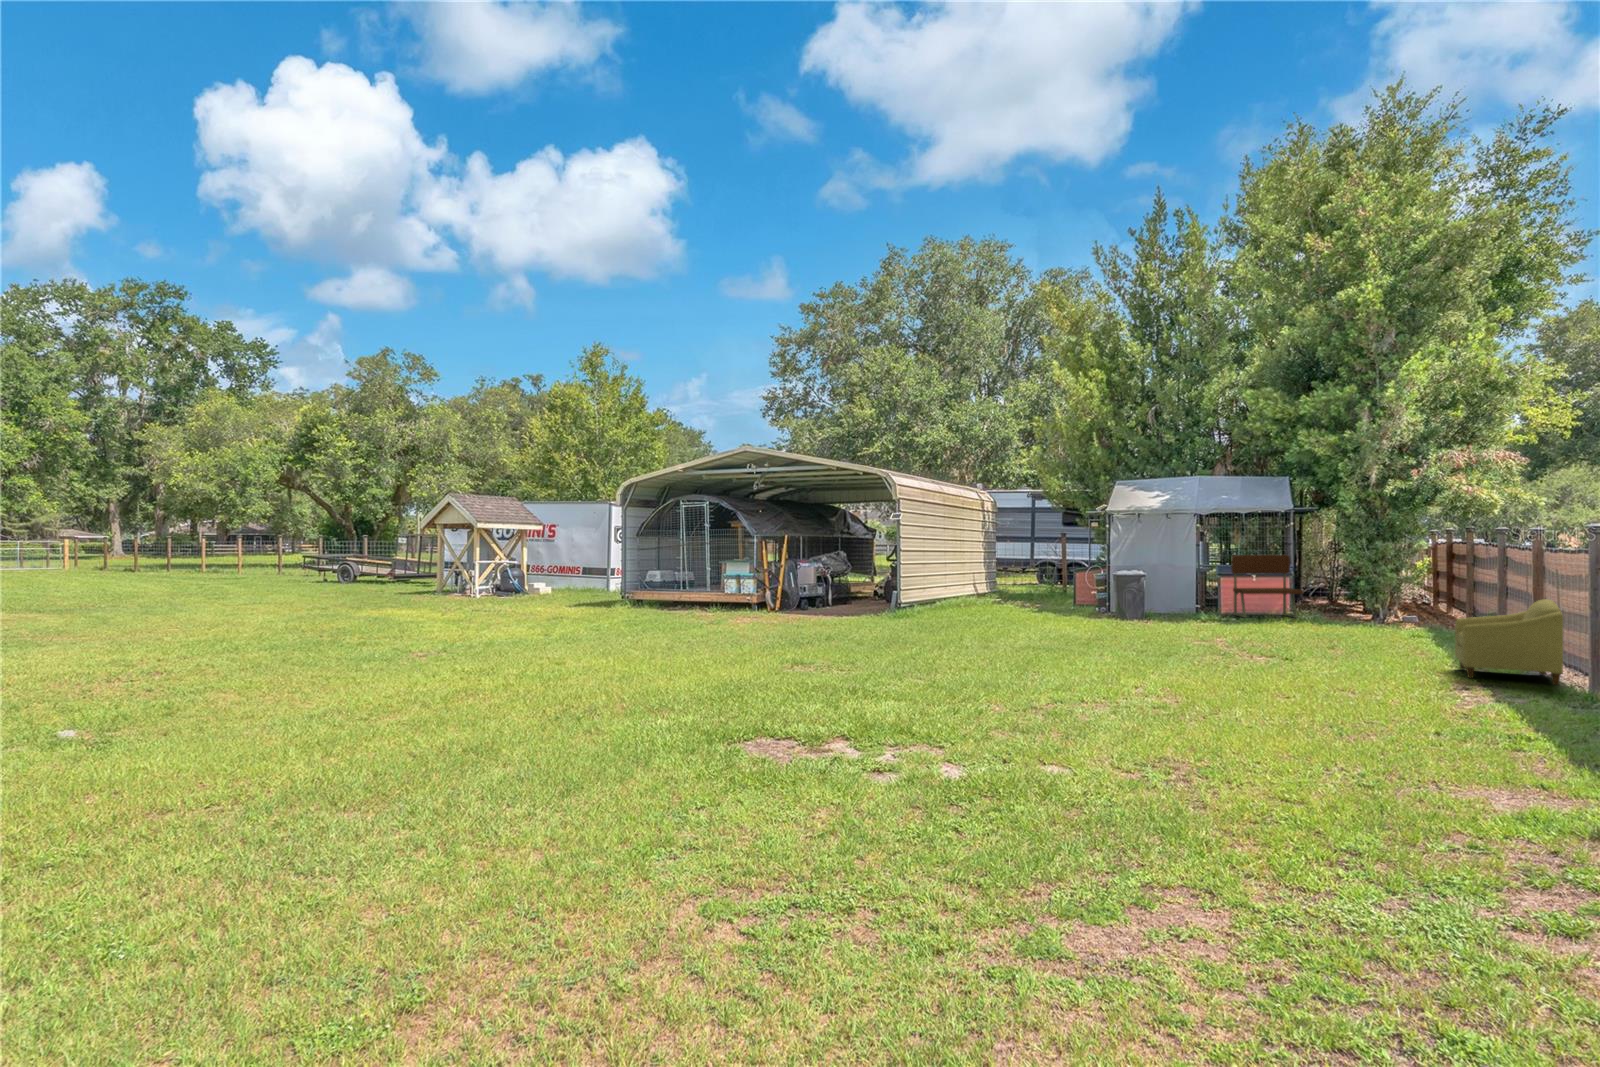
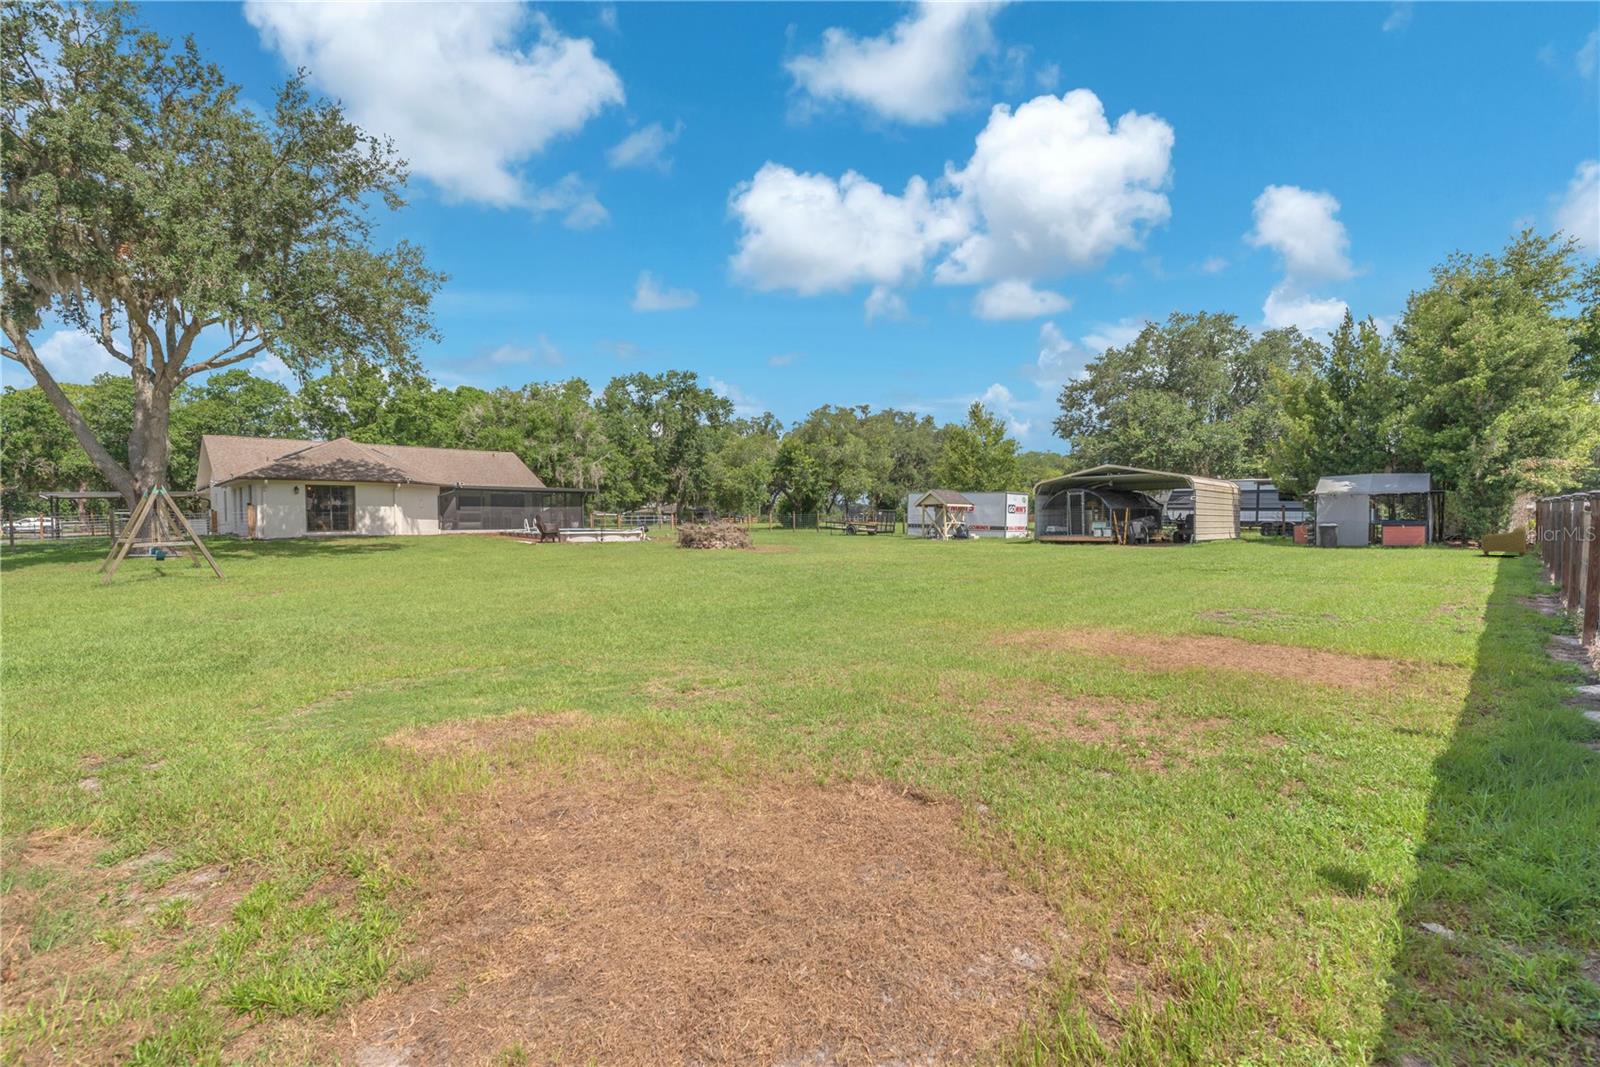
bench: present [1231,555,1304,618] -> none [1392,514,1434,545]

